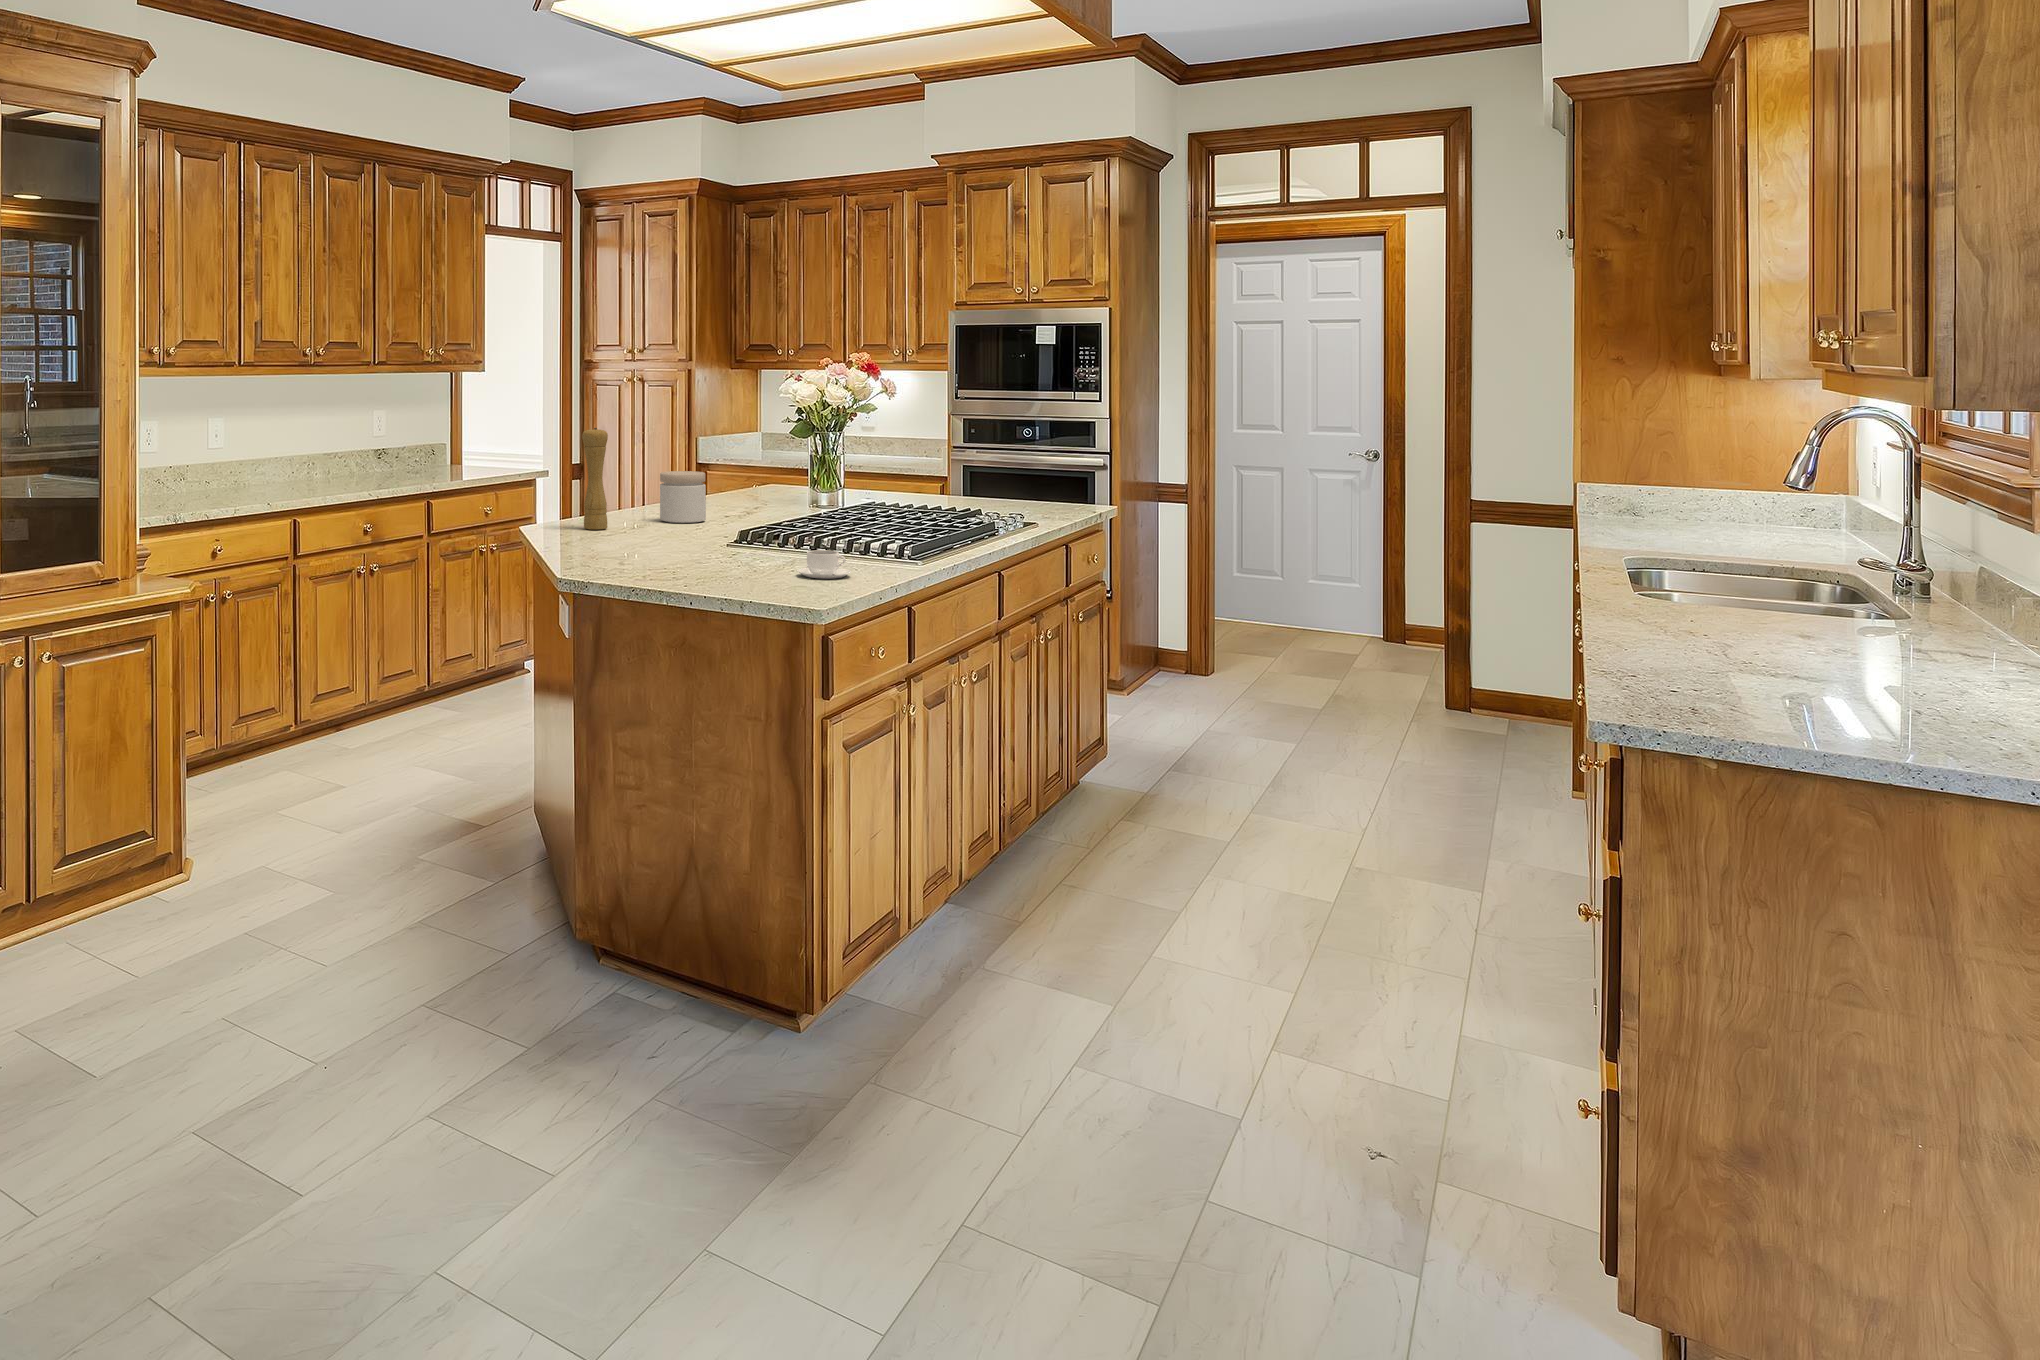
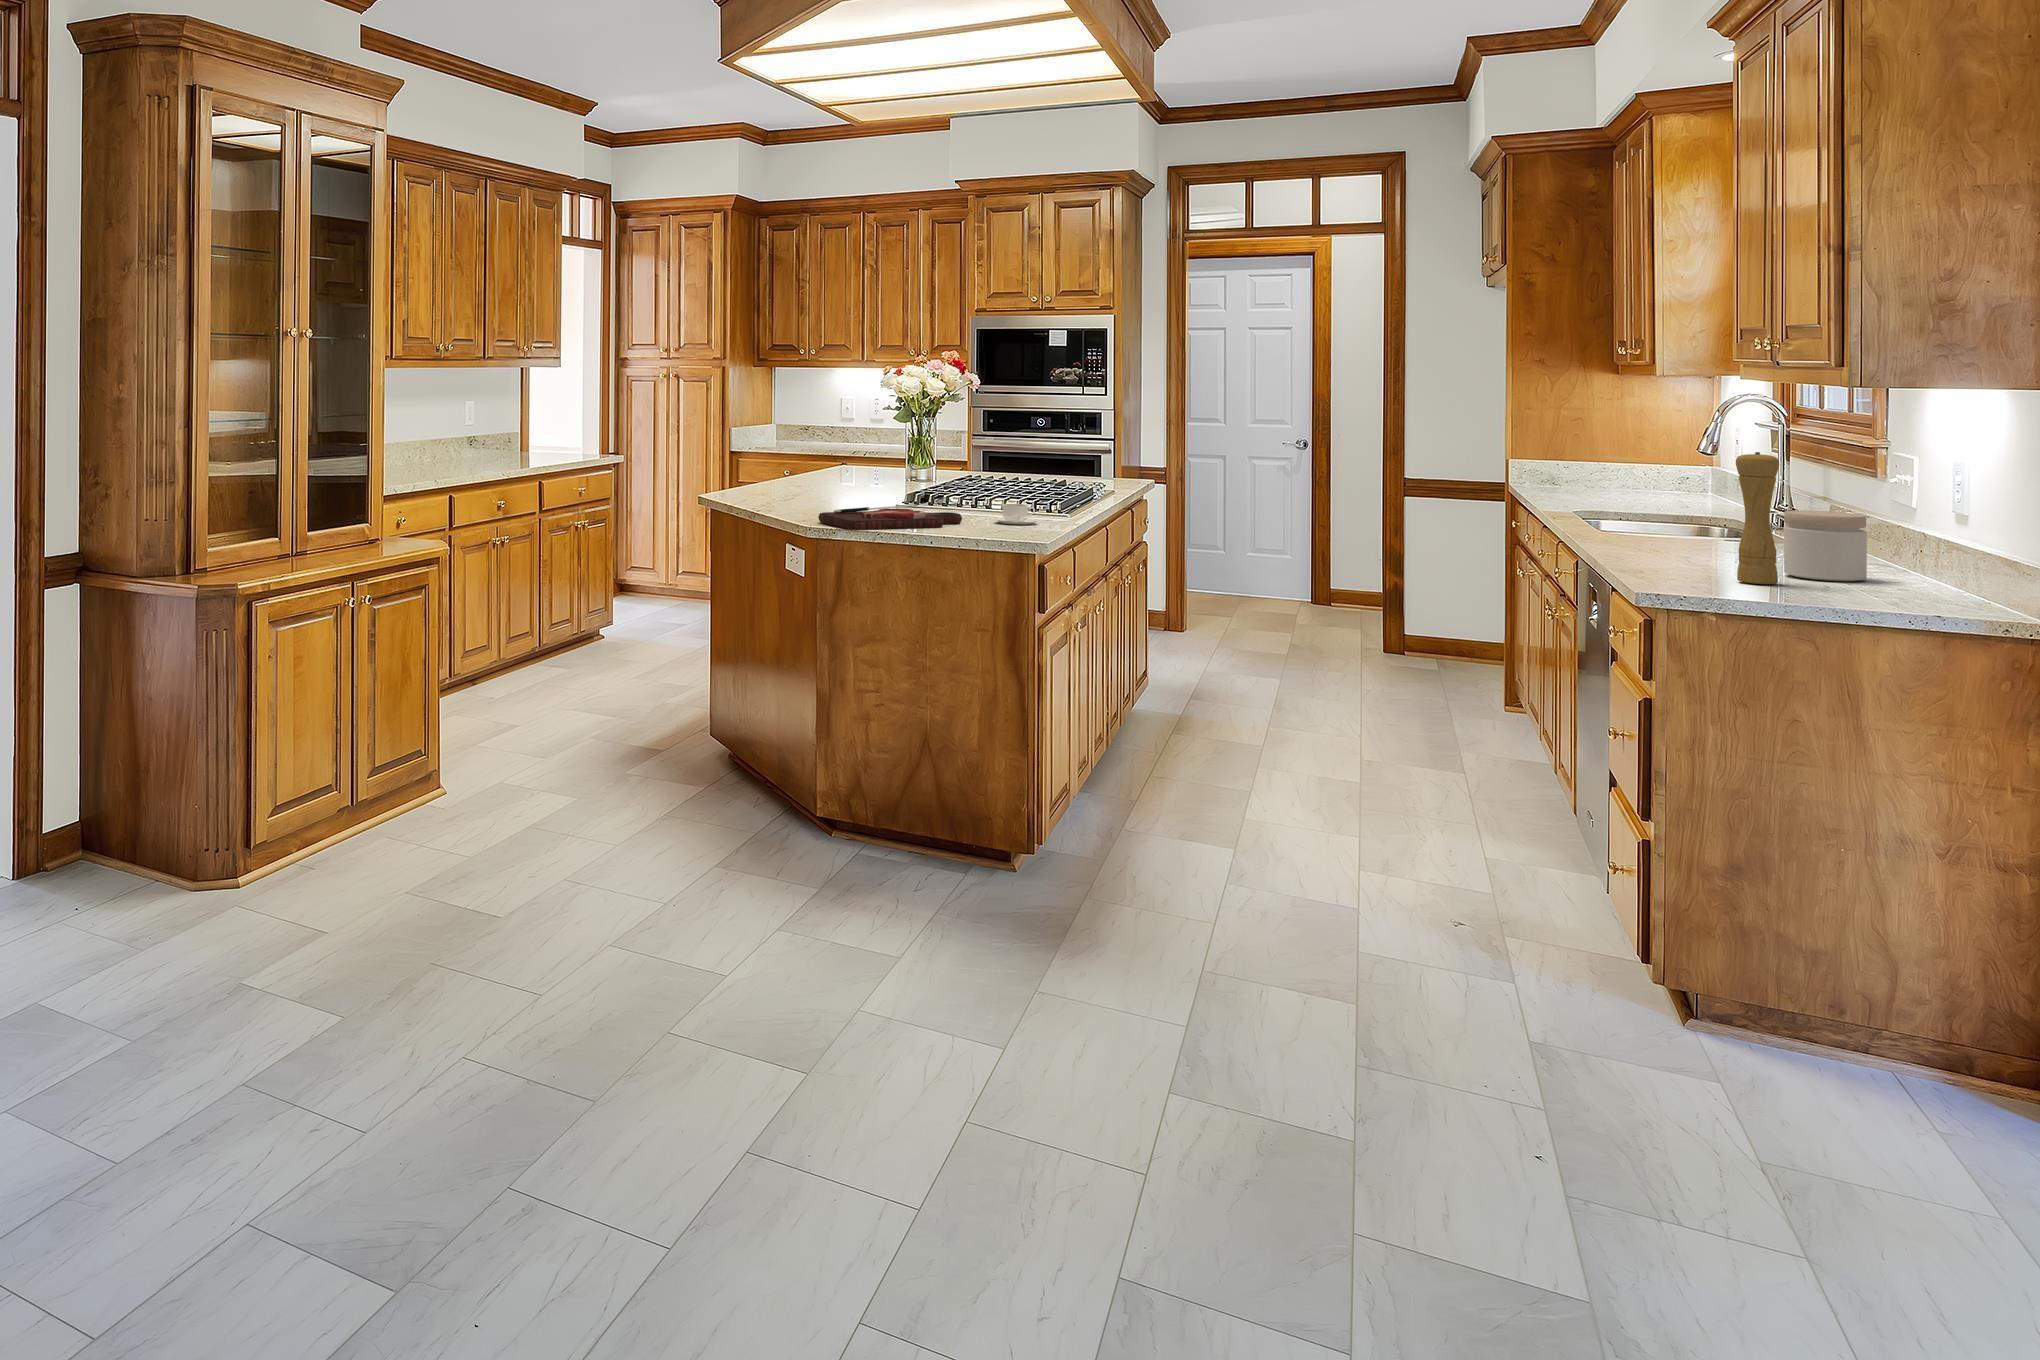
pepper mill: present [582,428,608,530] -> present [1736,452,1779,584]
jar: present [660,471,706,523] -> present [1784,510,1867,581]
cutting board: none [574,551,754,586] -> present [818,505,962,530]

